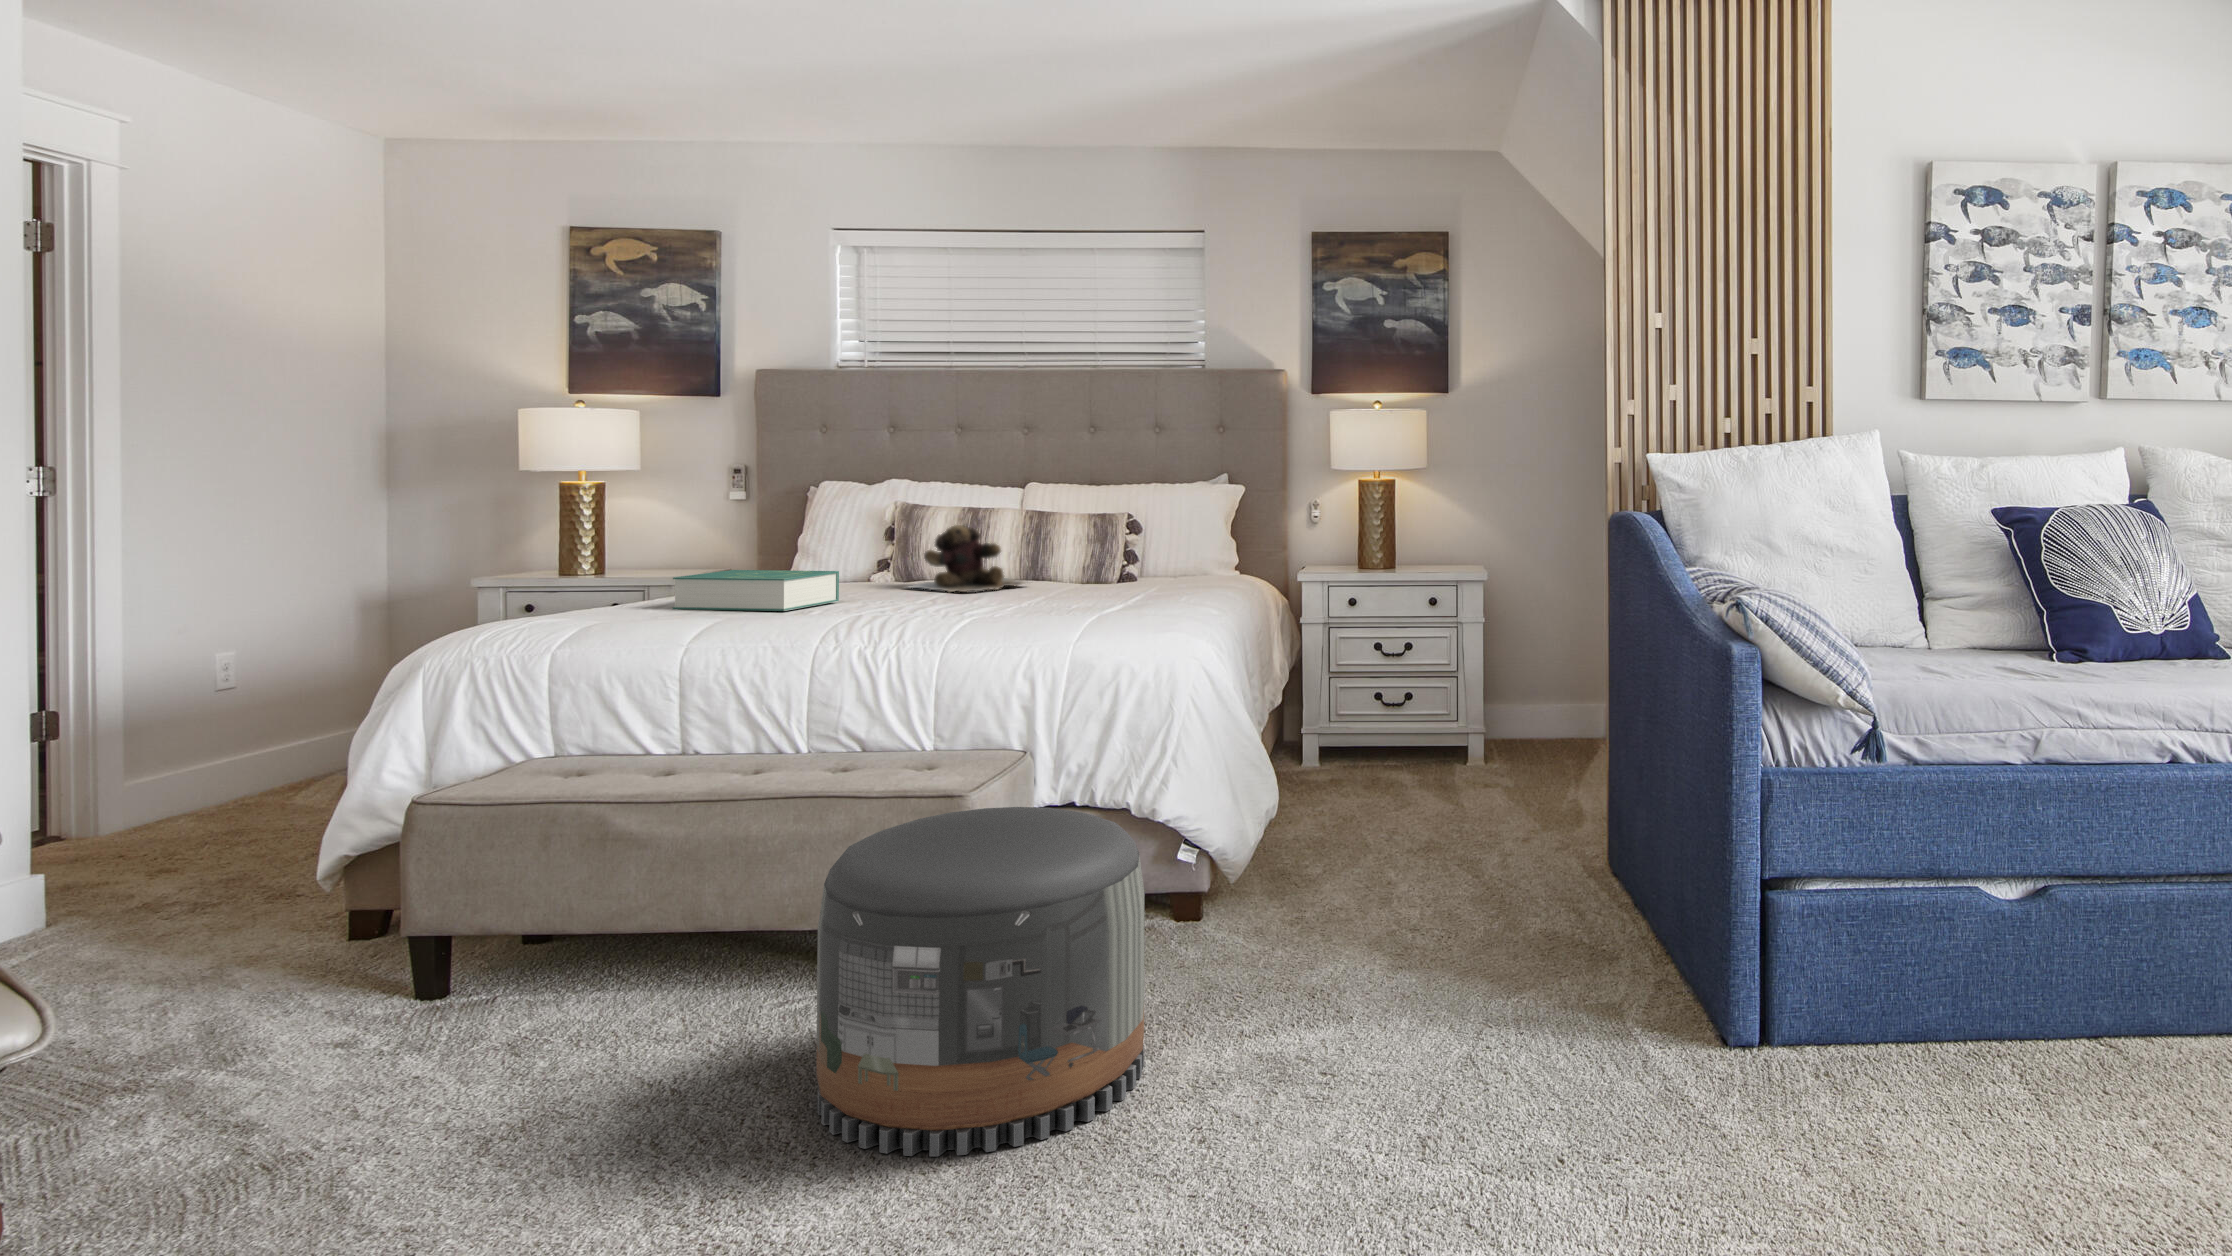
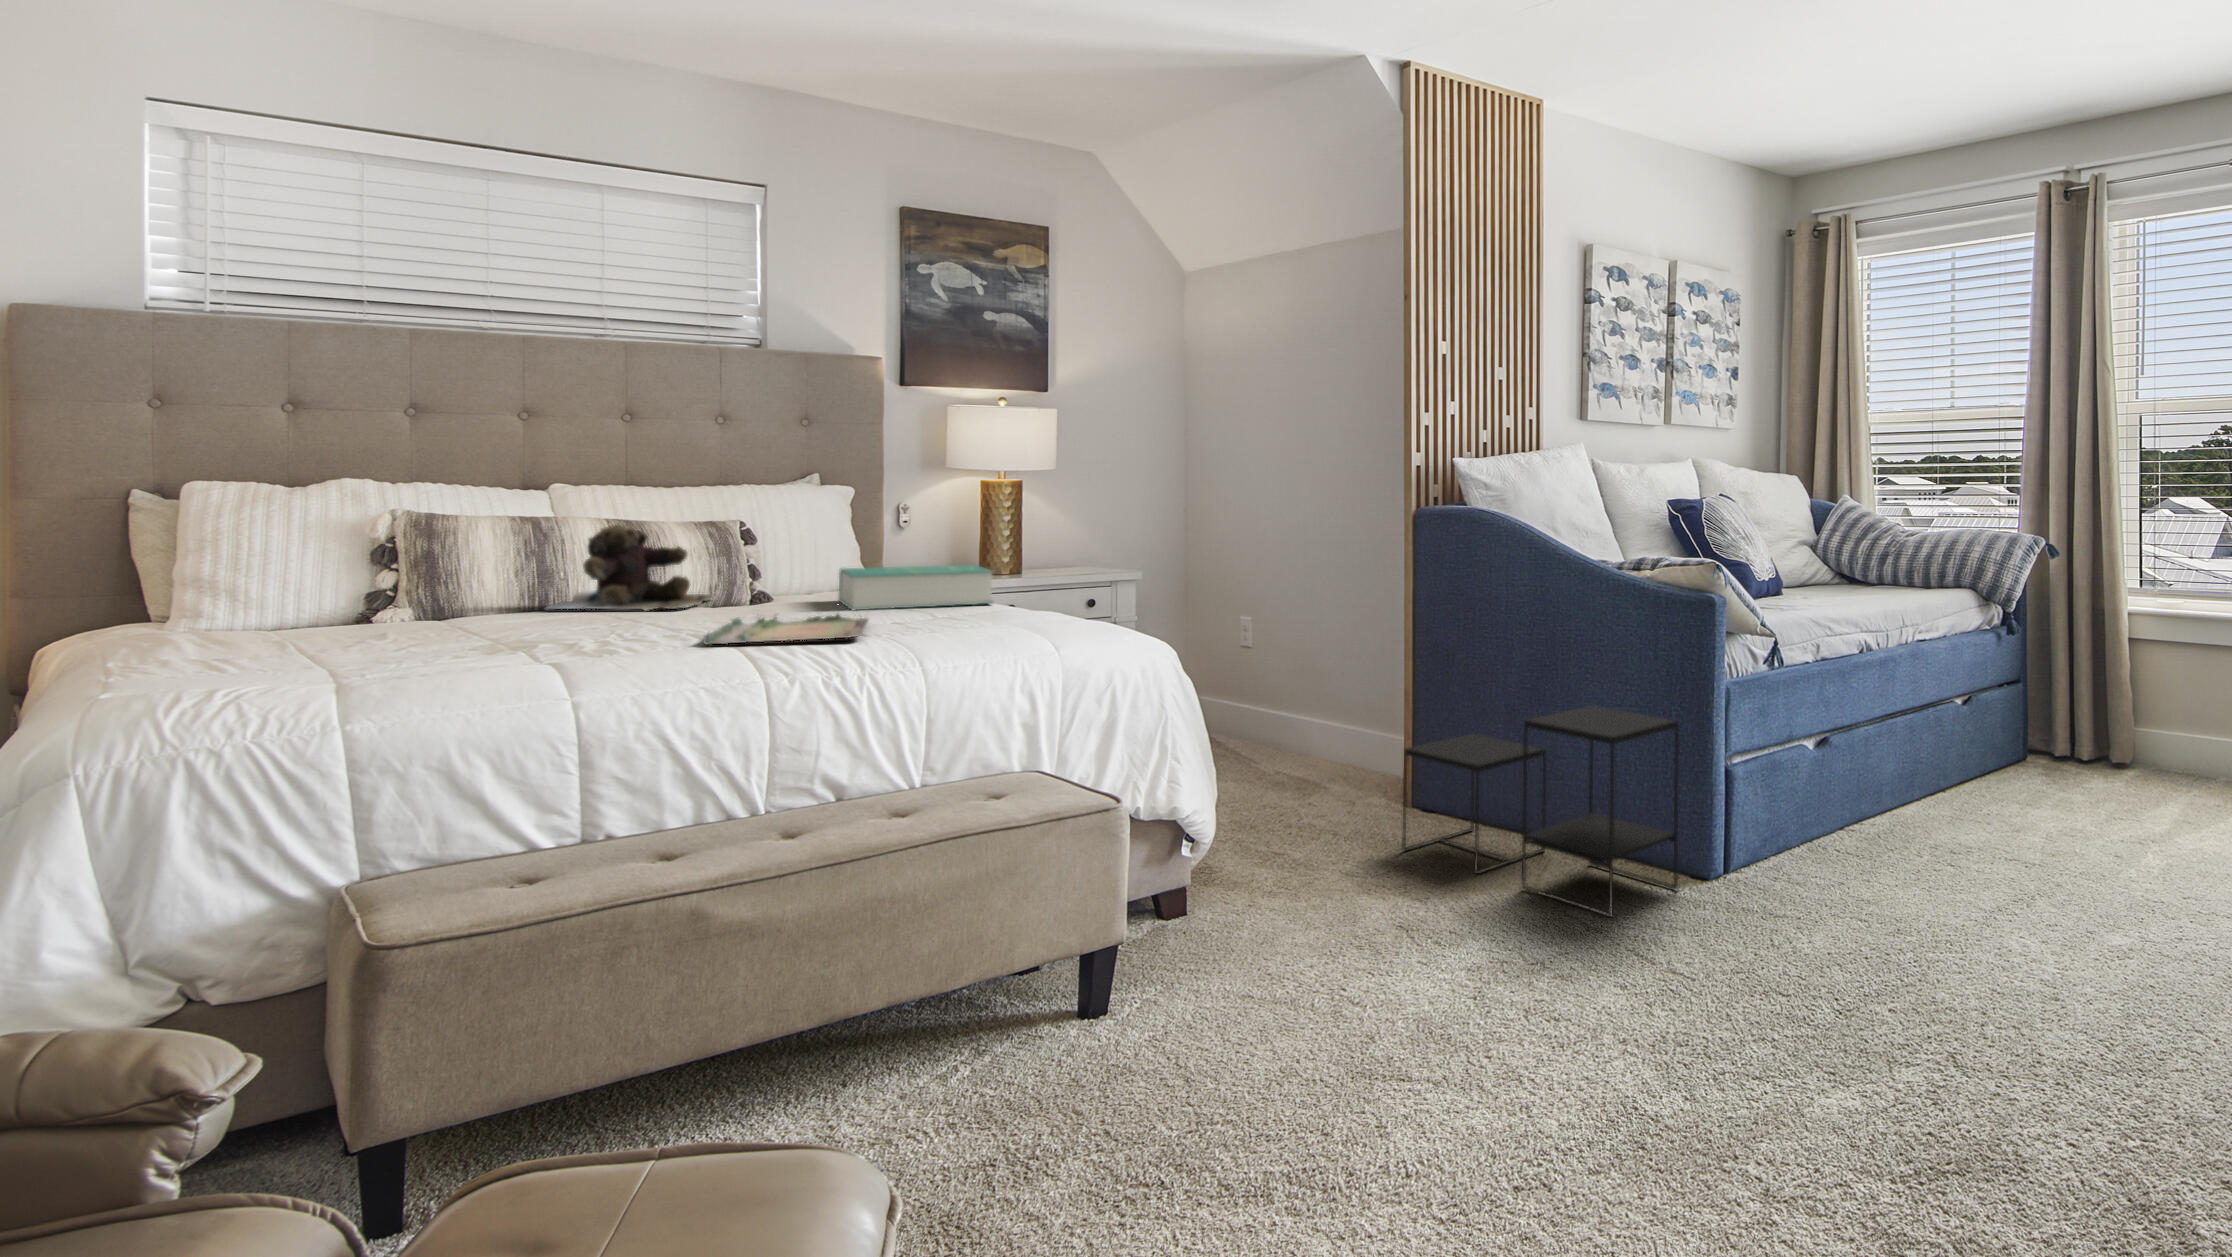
book: present [672,570,839,611] -> present [839,565,993,610]
tray: none [837,595,1004,622] -> present [704,607,868,645]
side table: none [1495,778,1682,1038] -> present [1402,706,1679,917]
pouf: present [816,807,1144,1156] -> none [1133,800,1466,1180]

